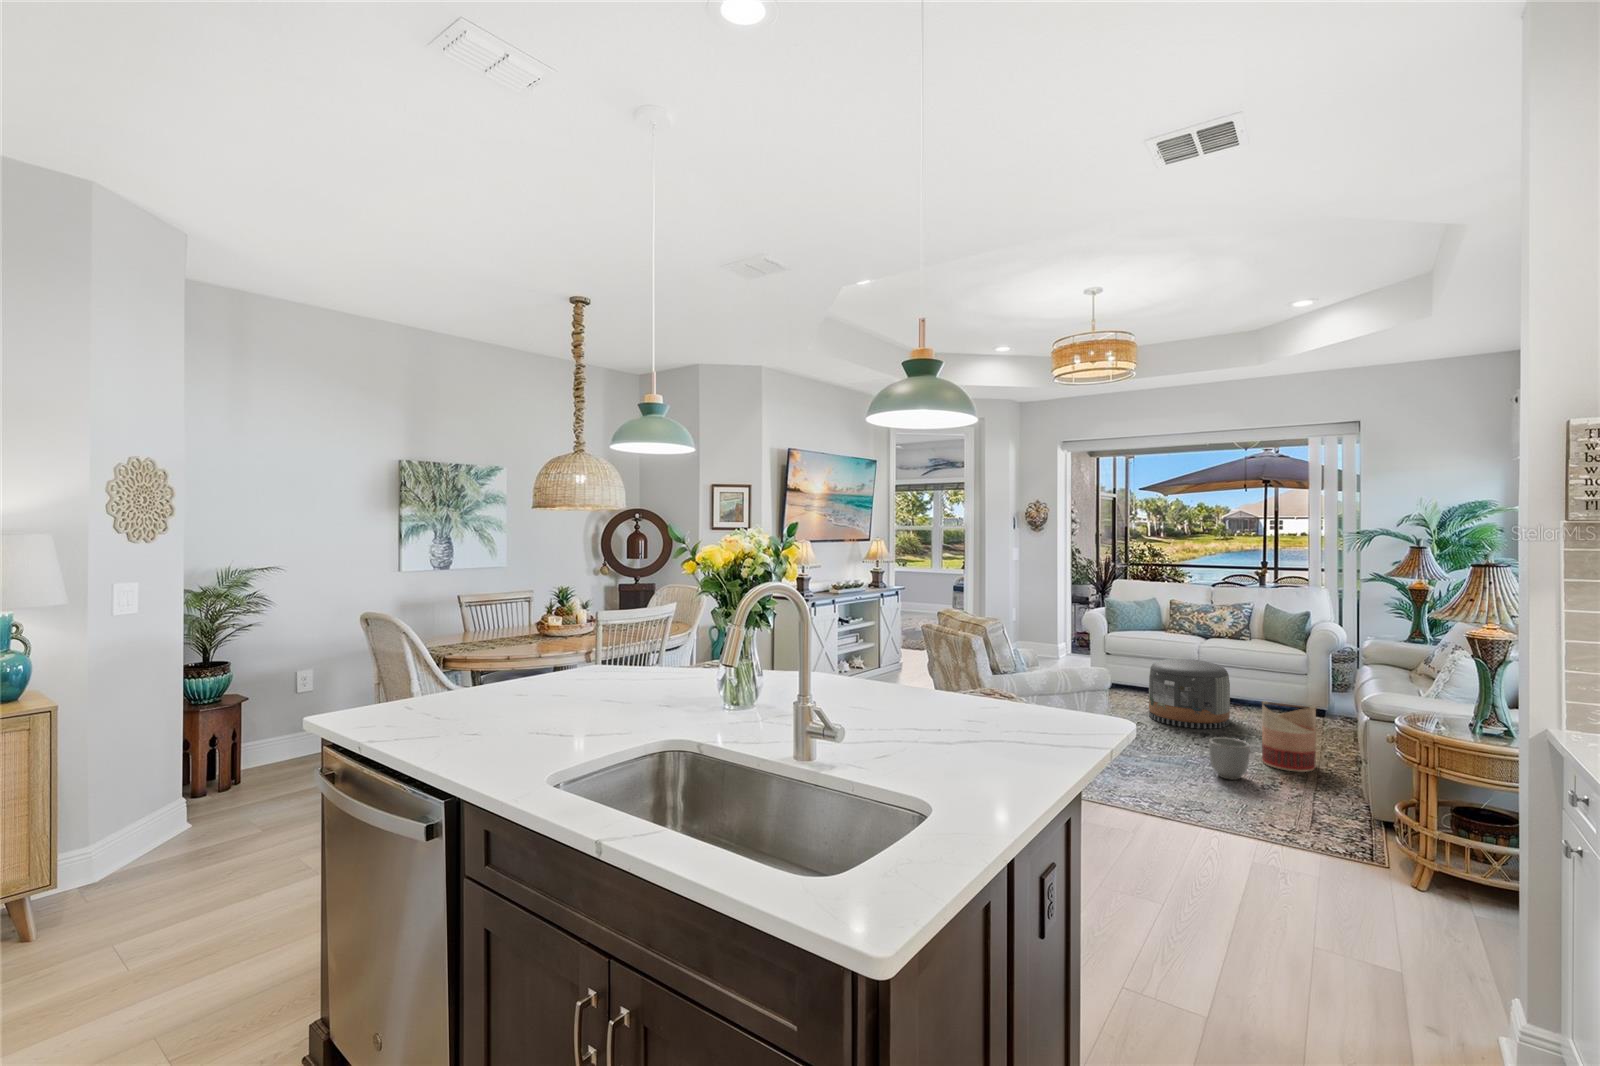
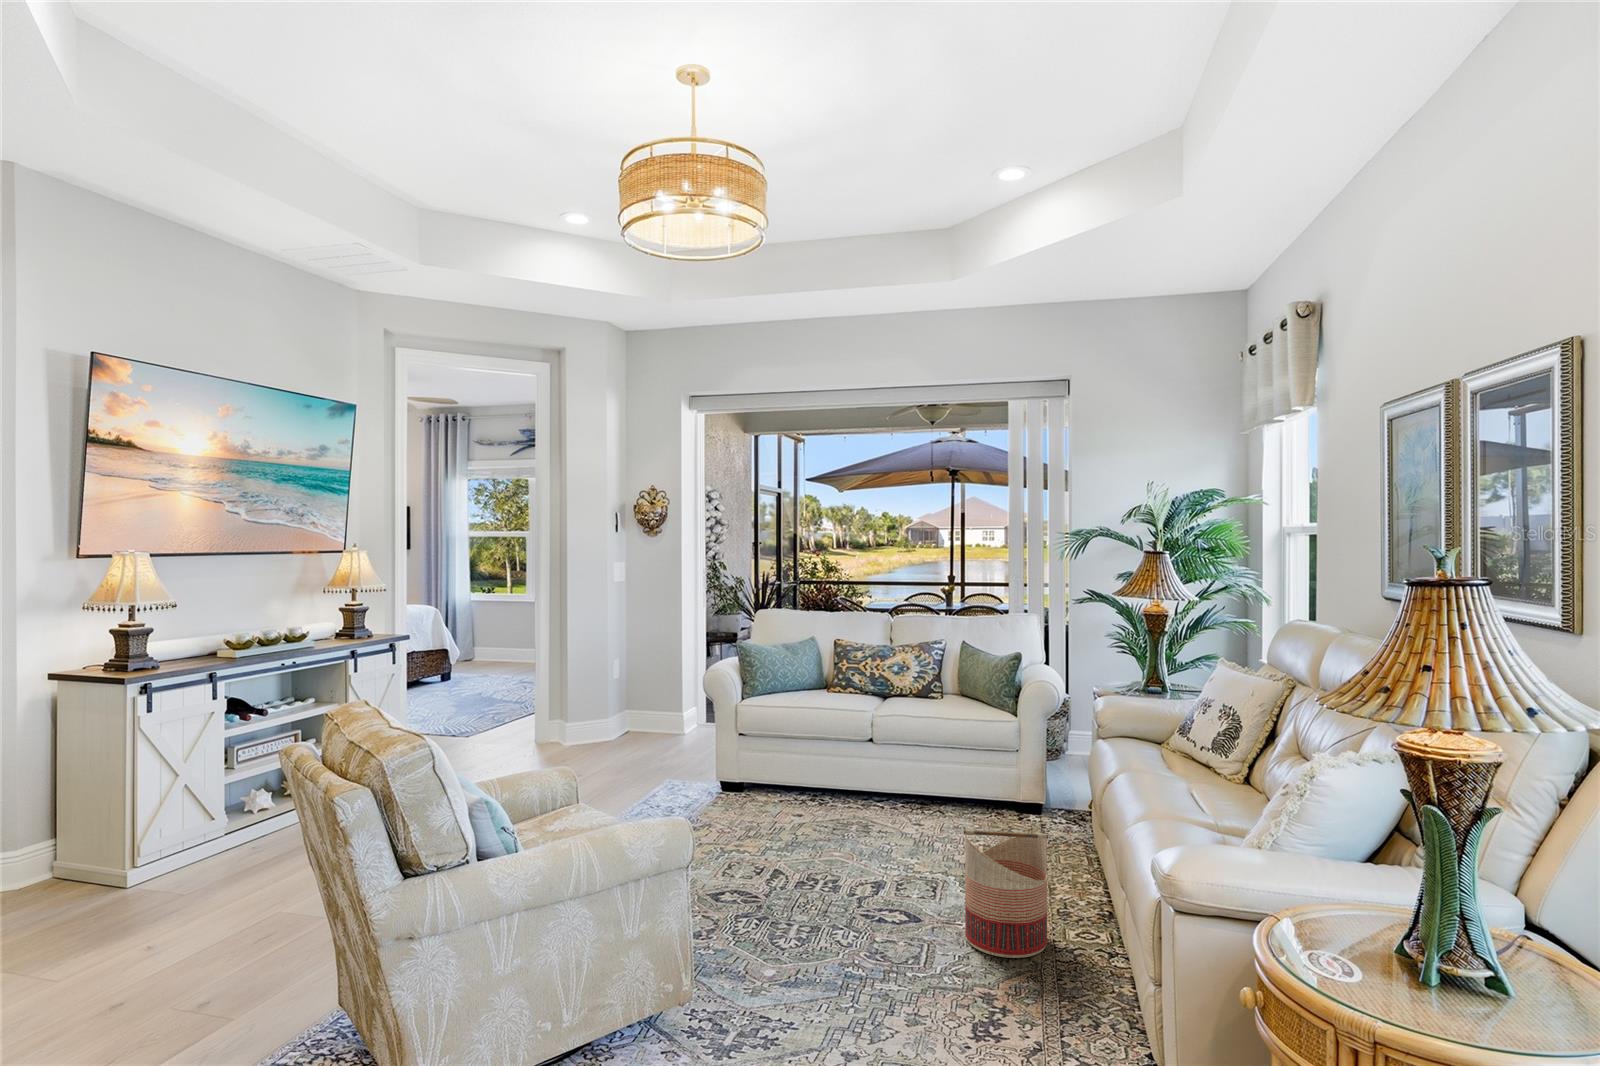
pouf: present [1149,659,1230,729] -> none [795,742,914,865]
planter: present [1209,737,1250,780] -> none [879,915,948,1005]

